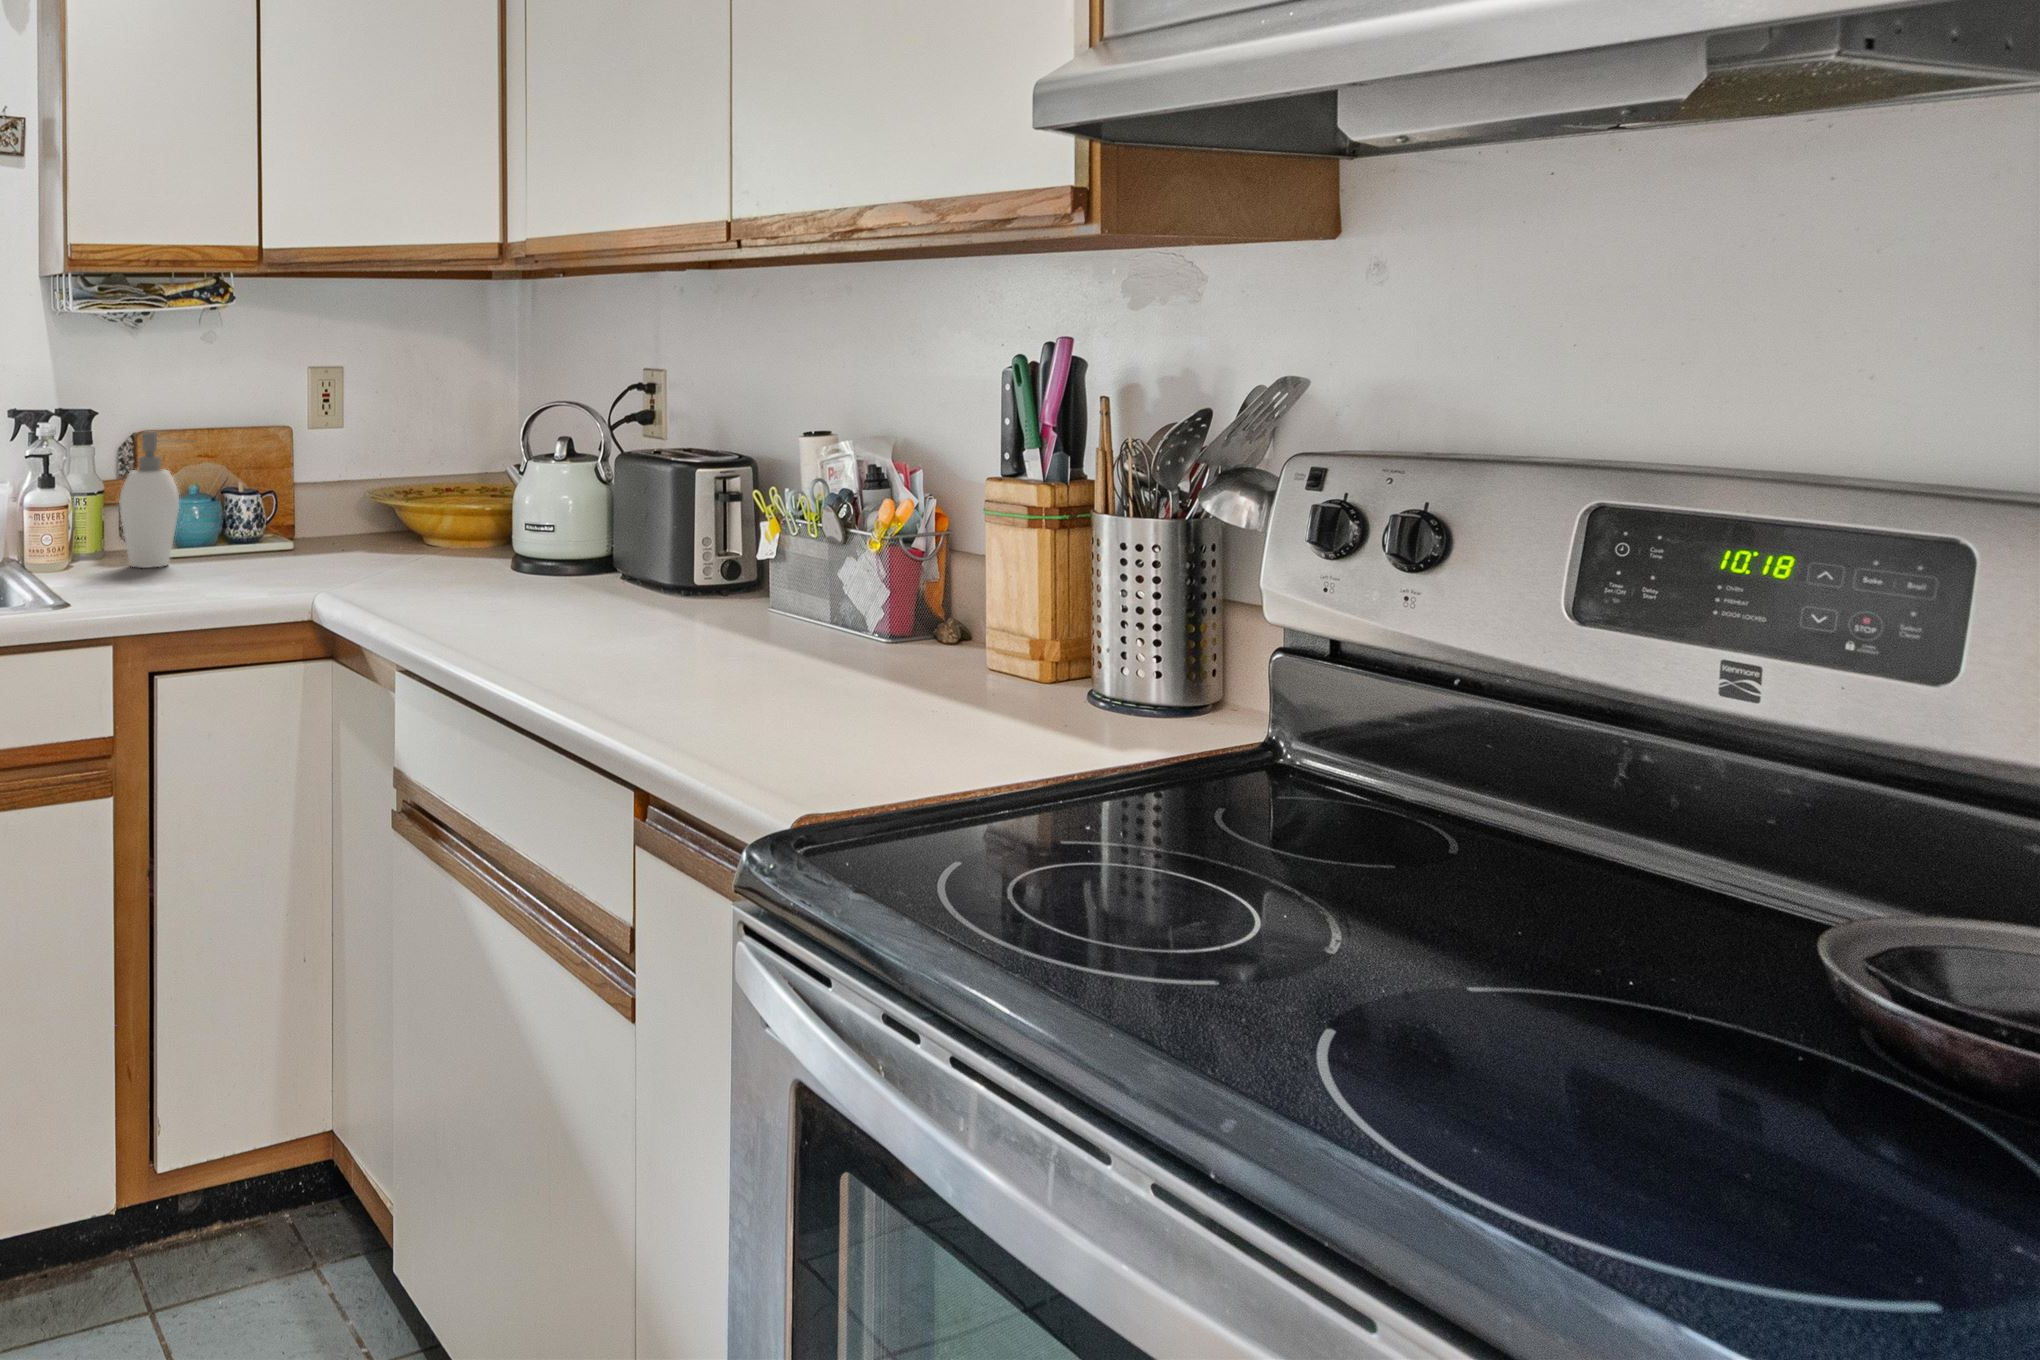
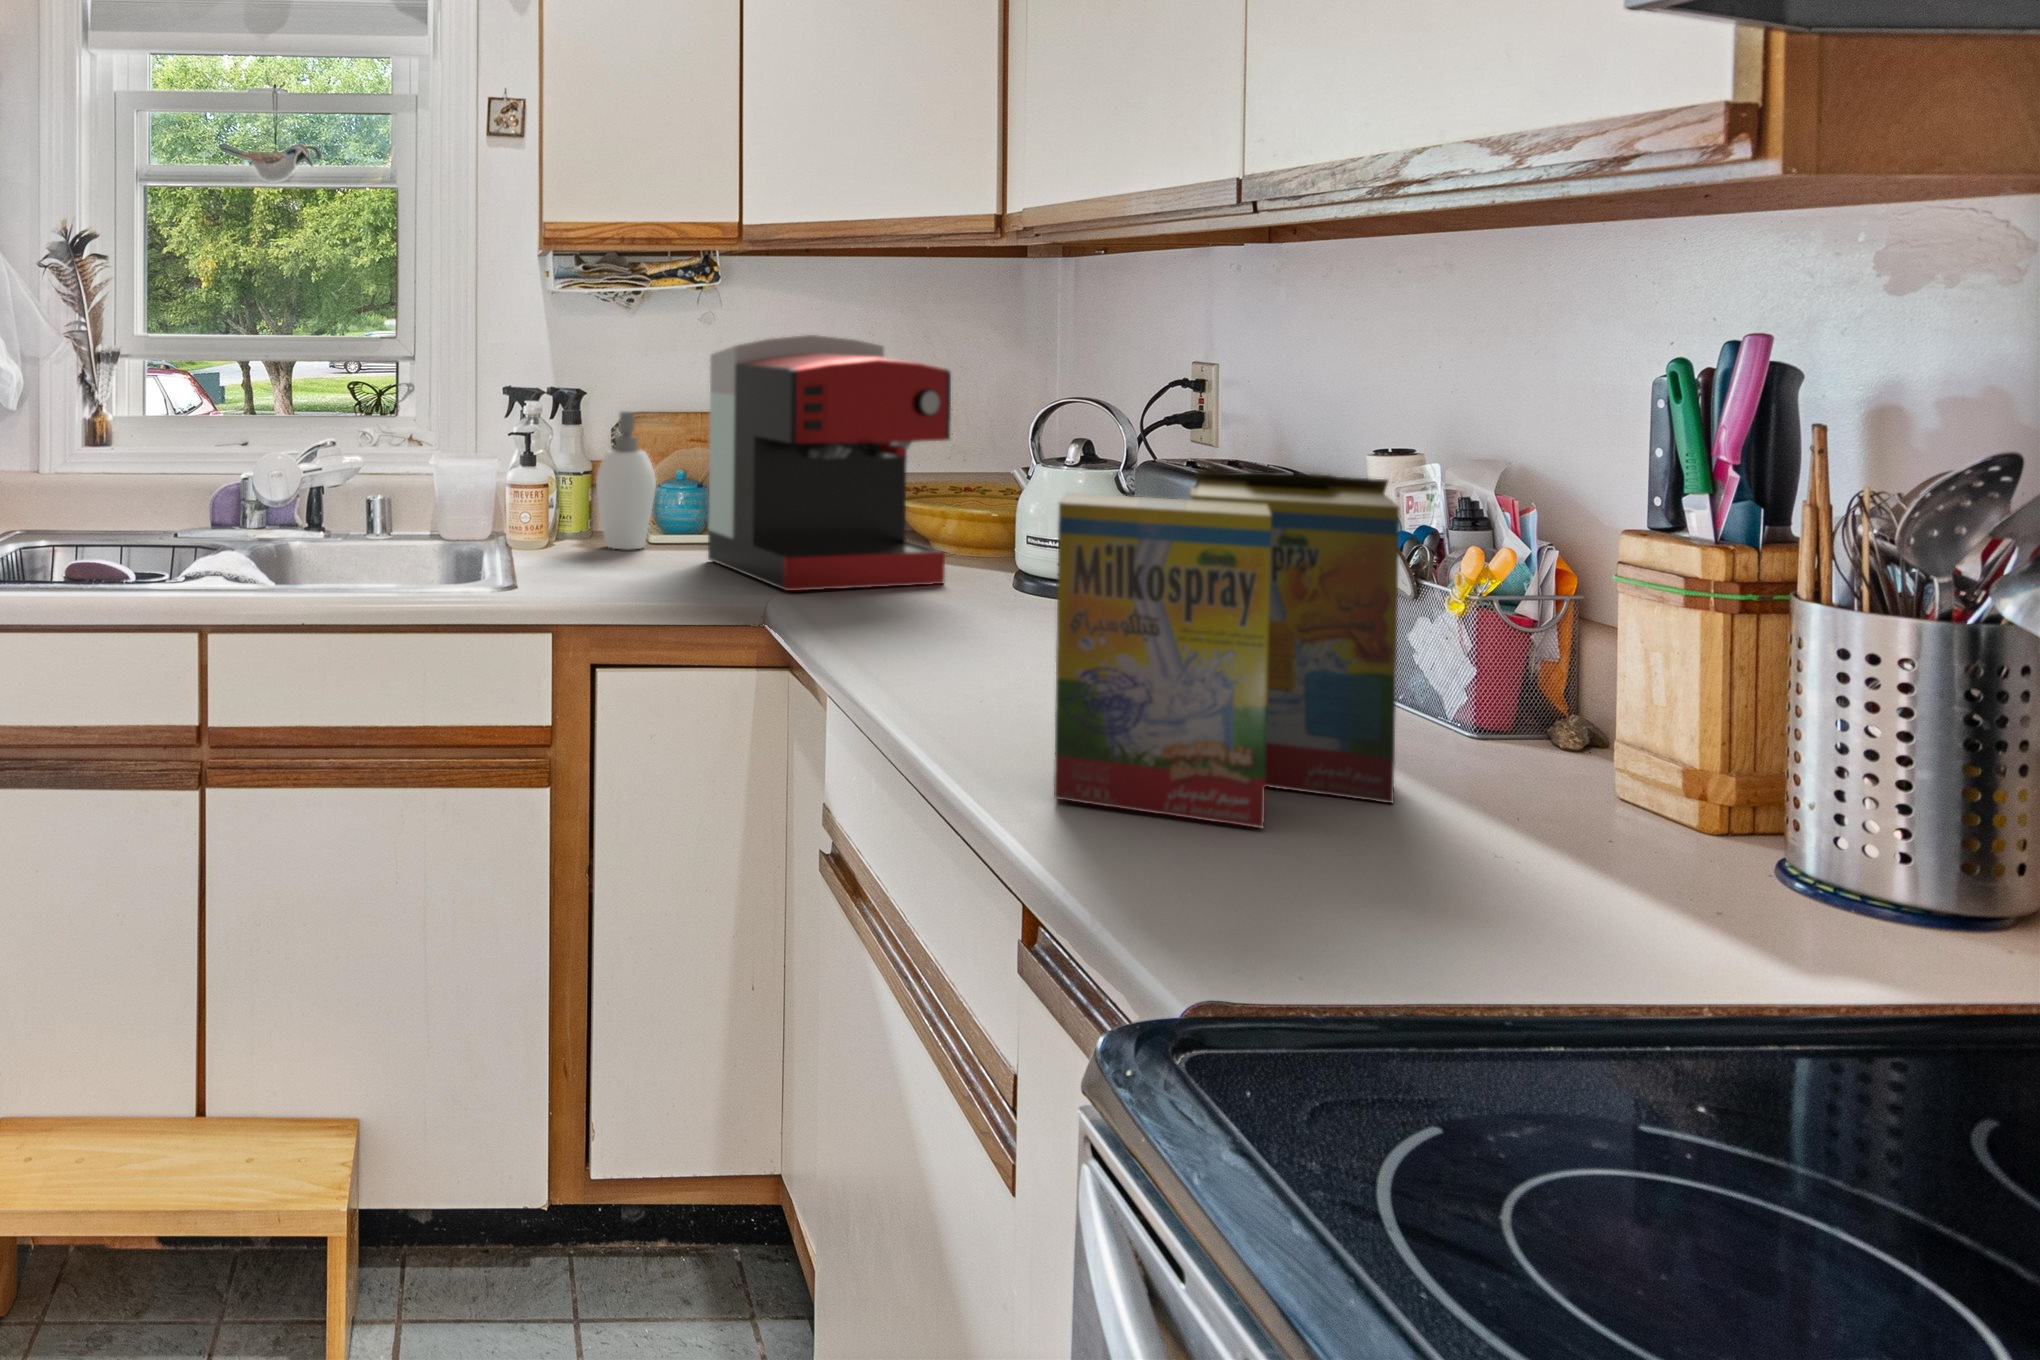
coffee maker: none [239,353,464,590] -> present [708,335,951,591]
cereal box: none [632,449,857,712] -> present [1054,470,1400,828]

